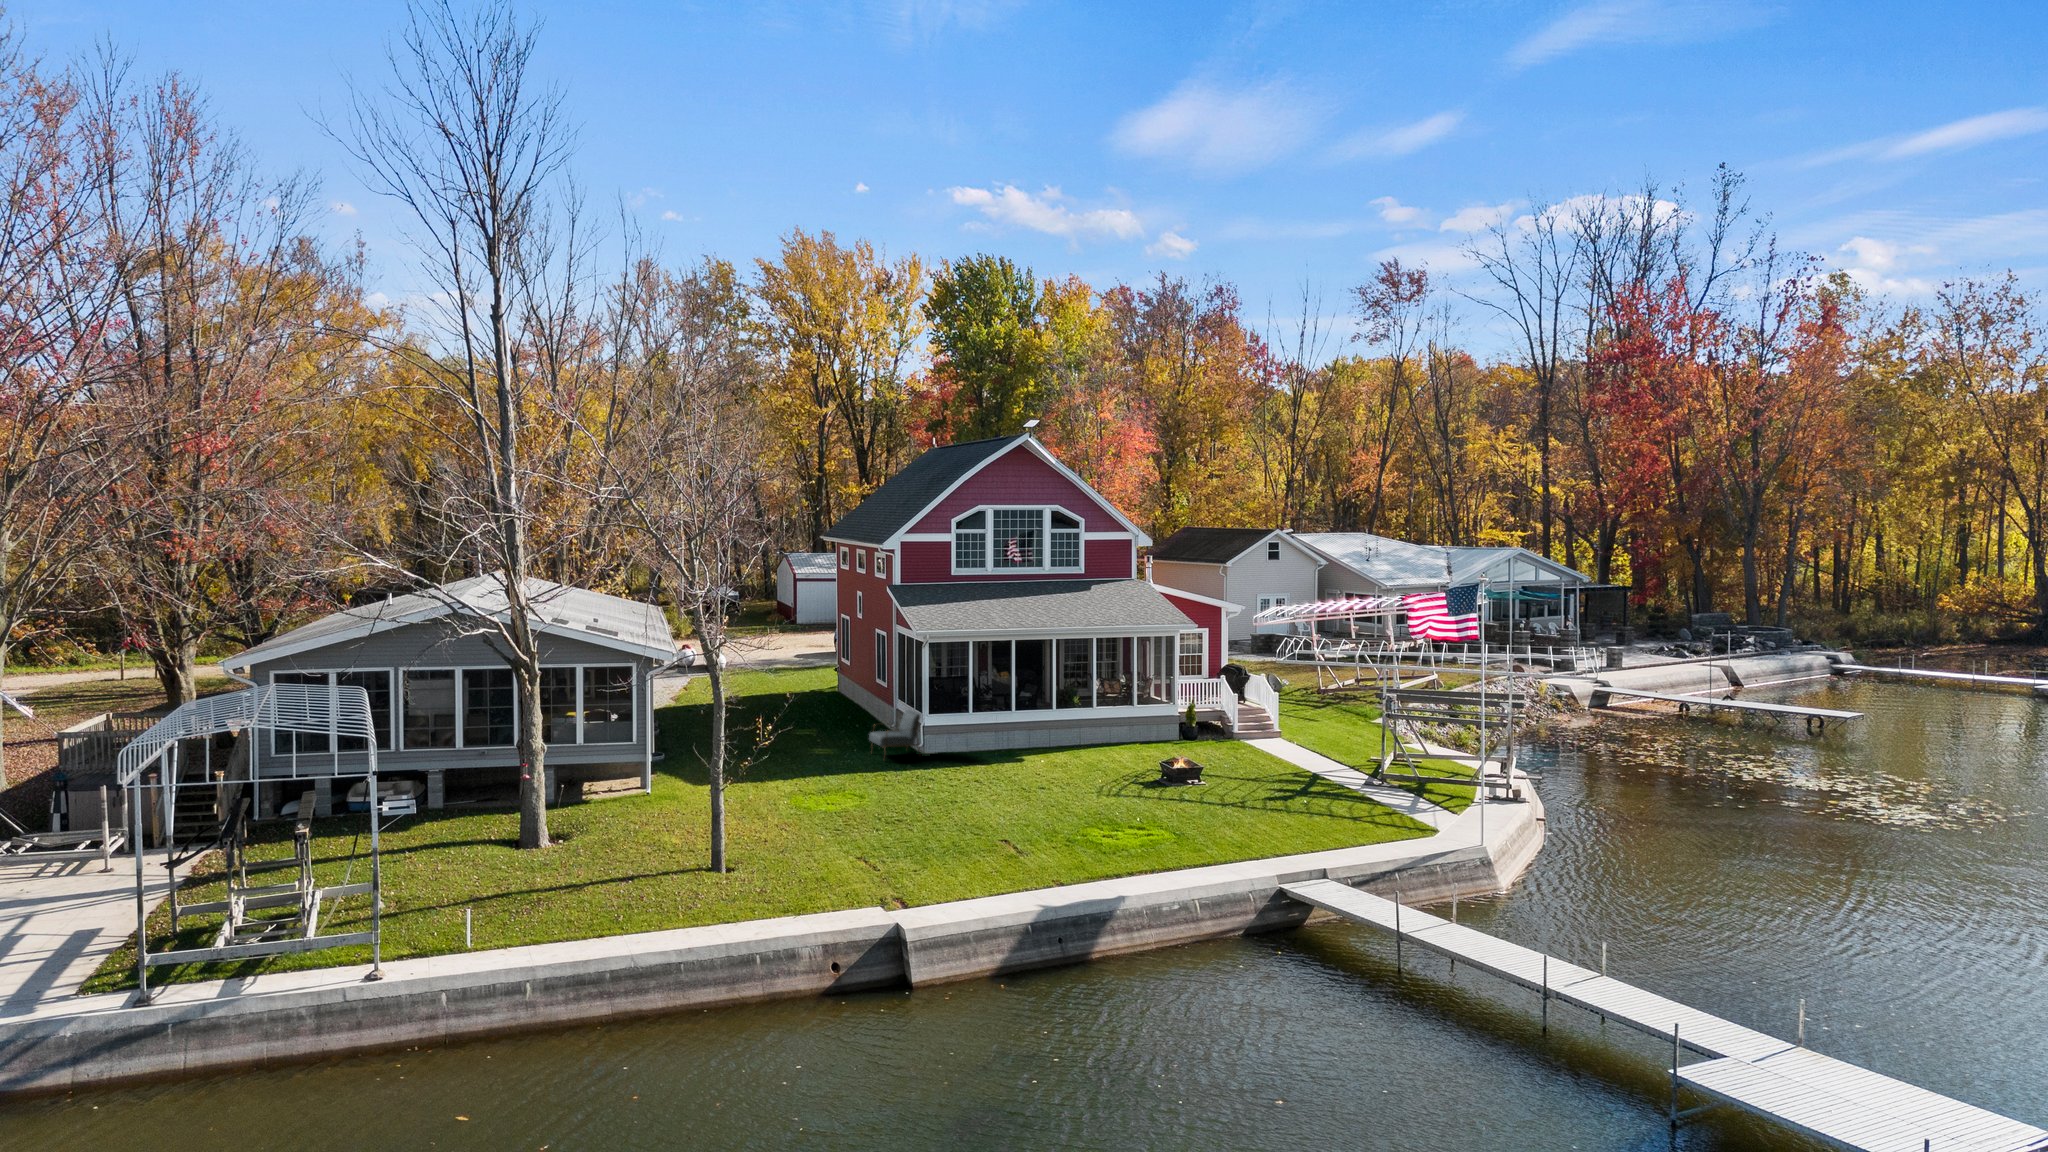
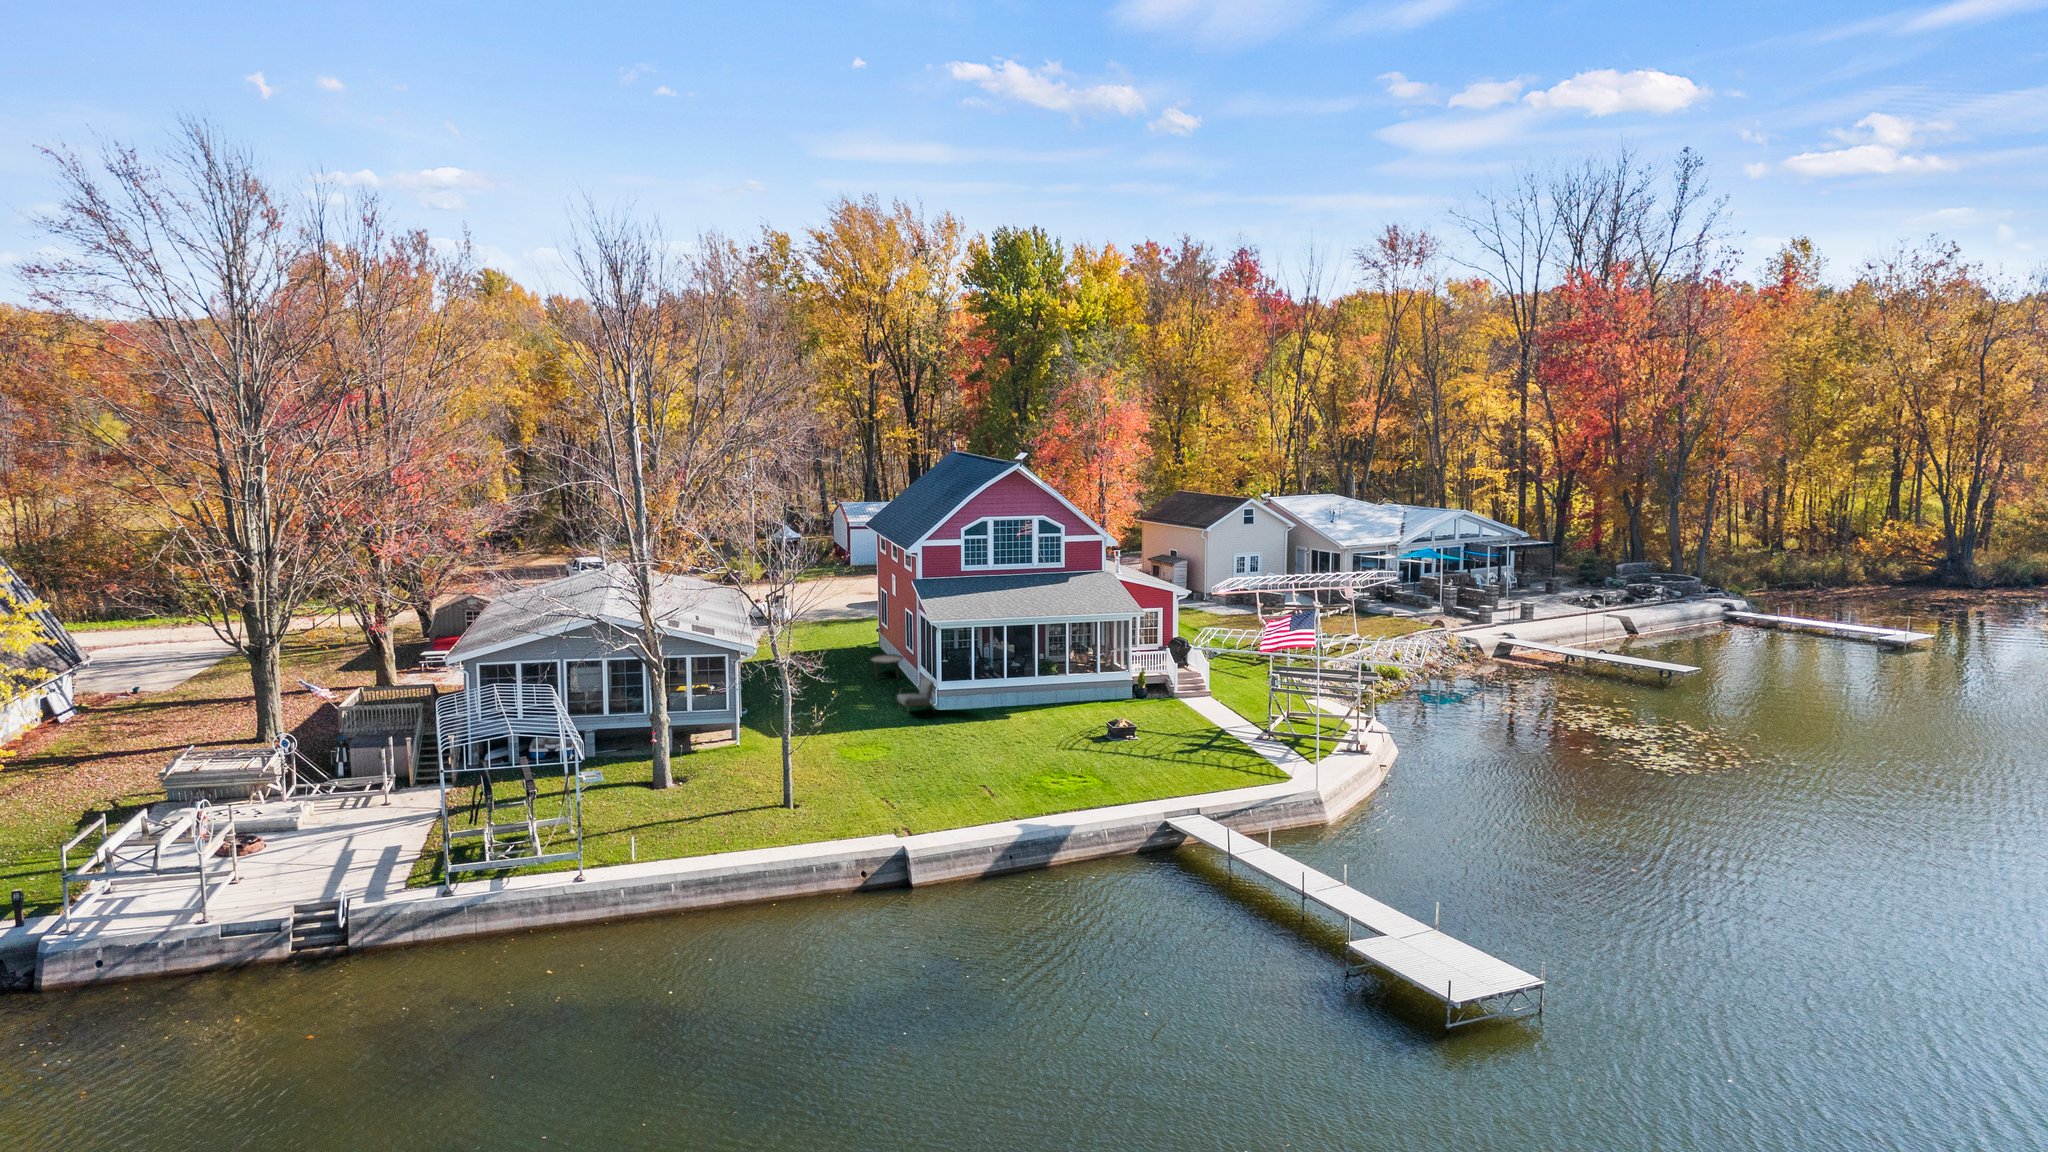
round table: none [827,690,873,723] -> present [870,654,903,680]

